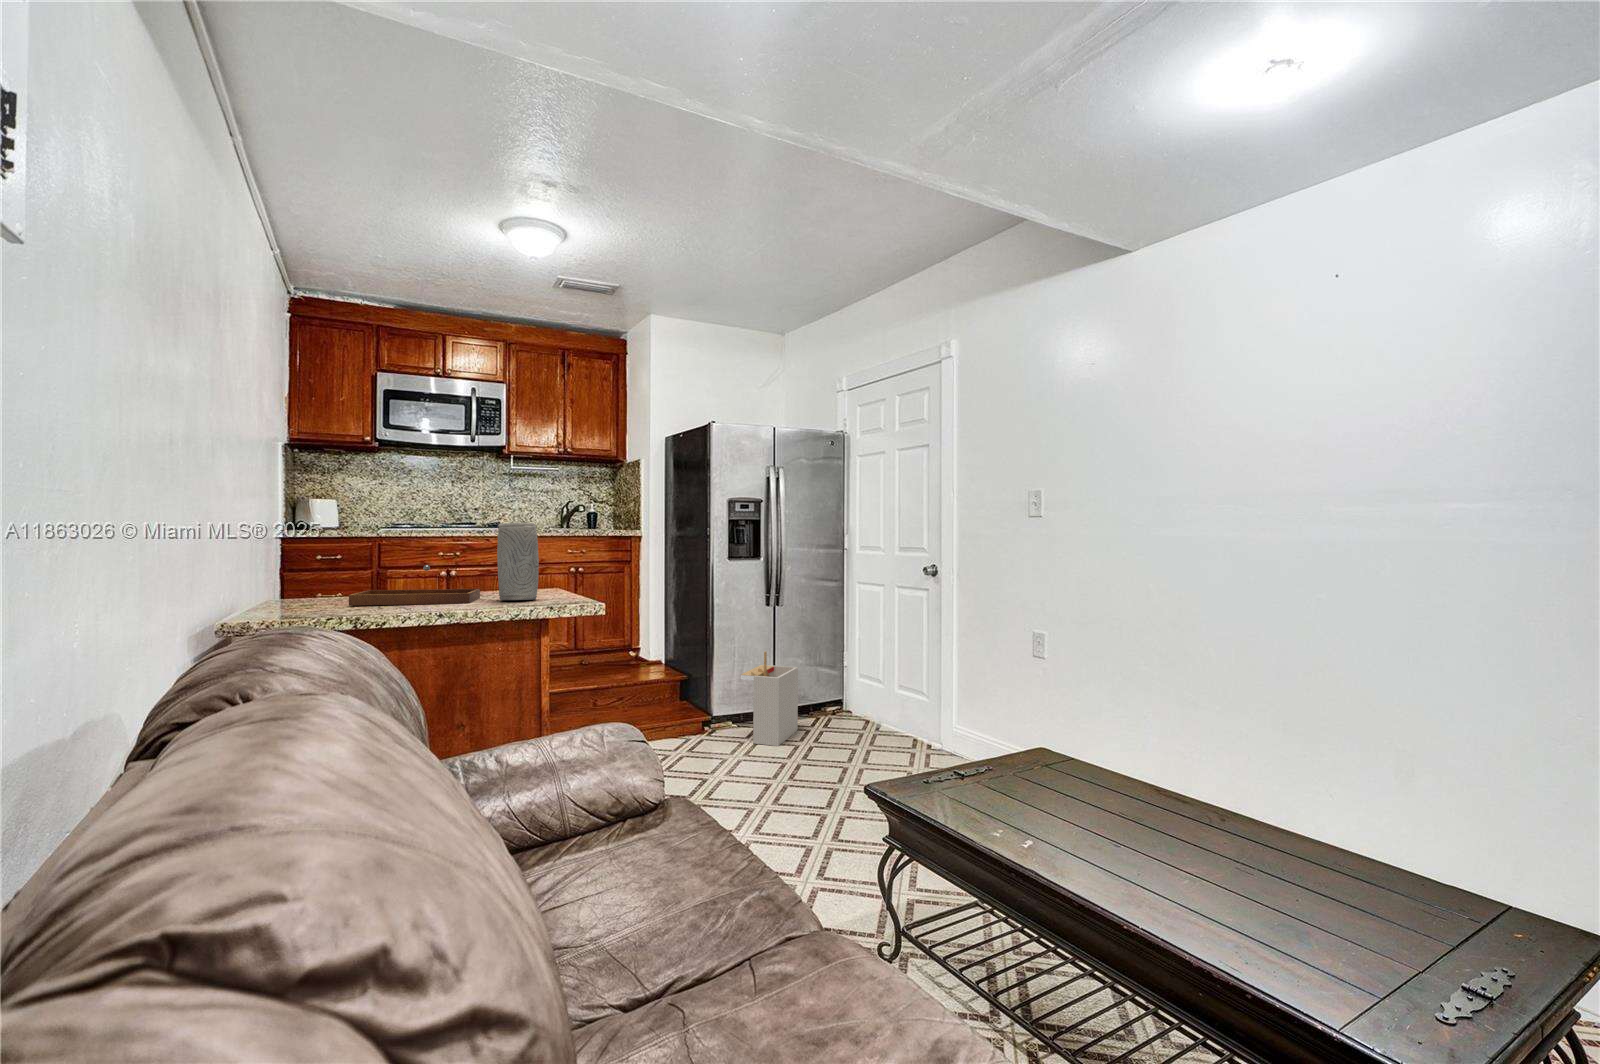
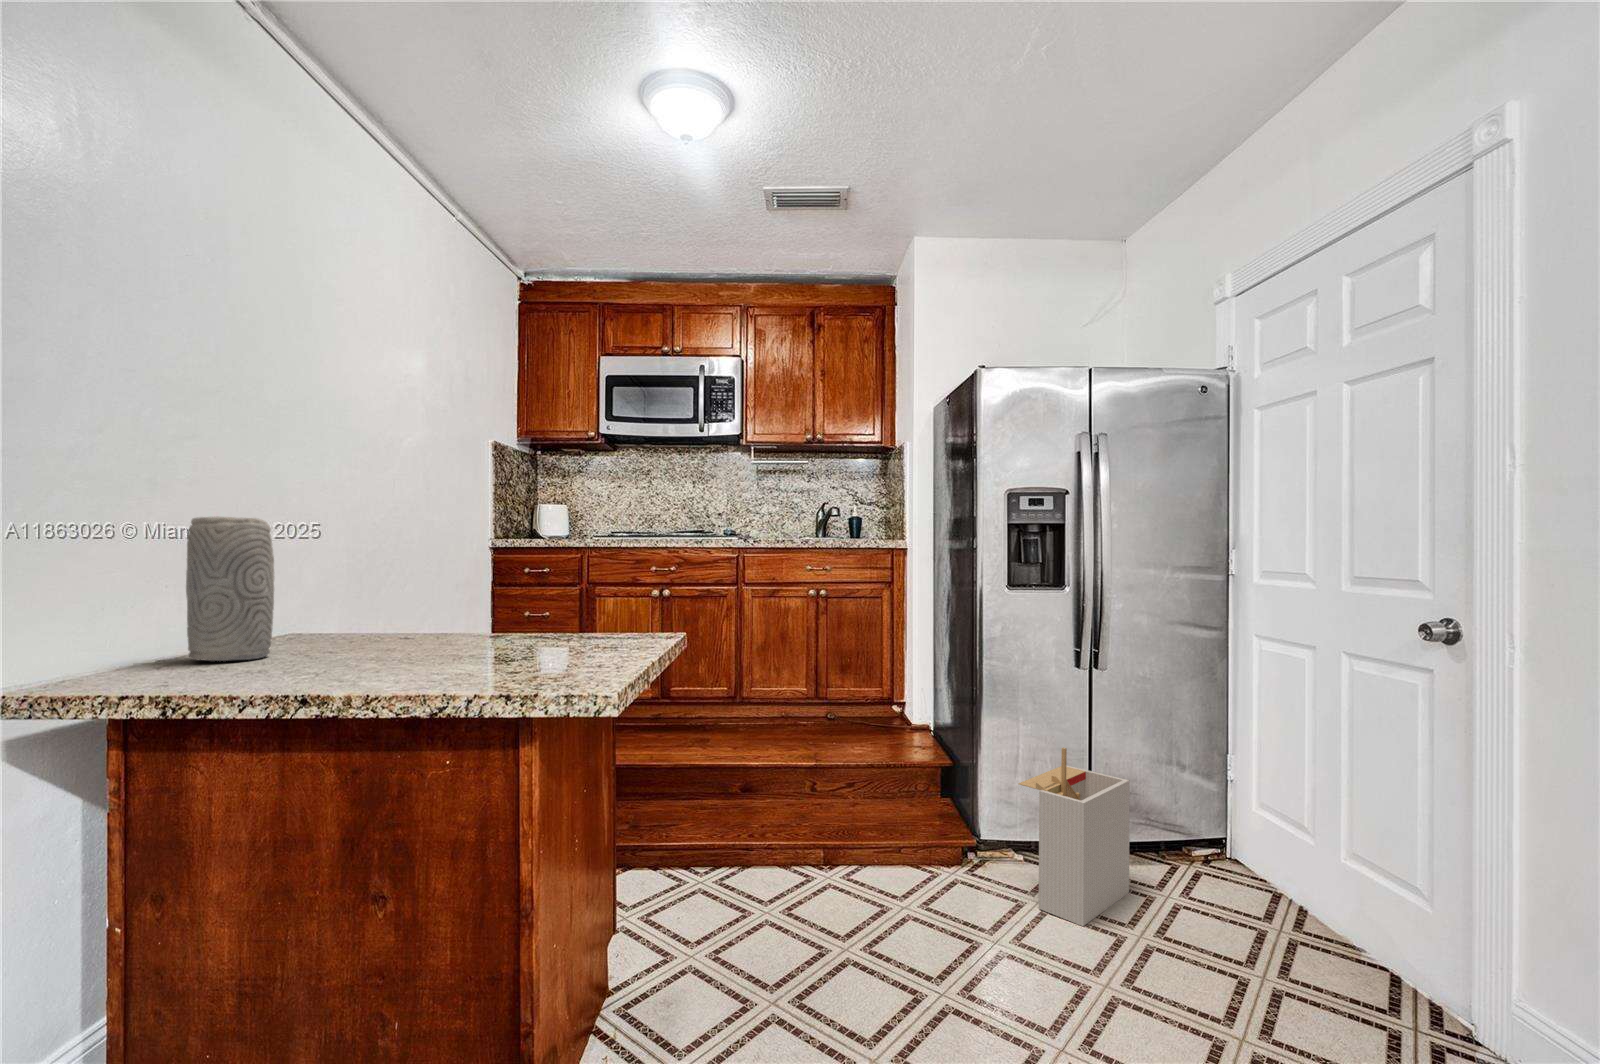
vase: present [497,523,539,600] -> present [186,517,274,661]
tray: present [349,565,480,606] -> none [341,586,539,652]

